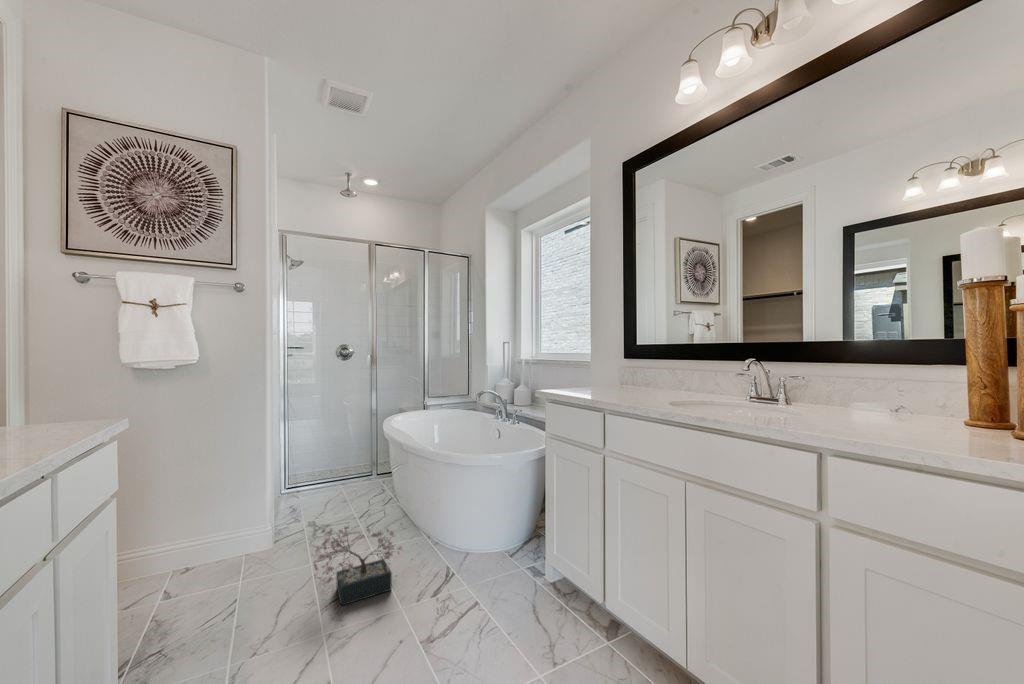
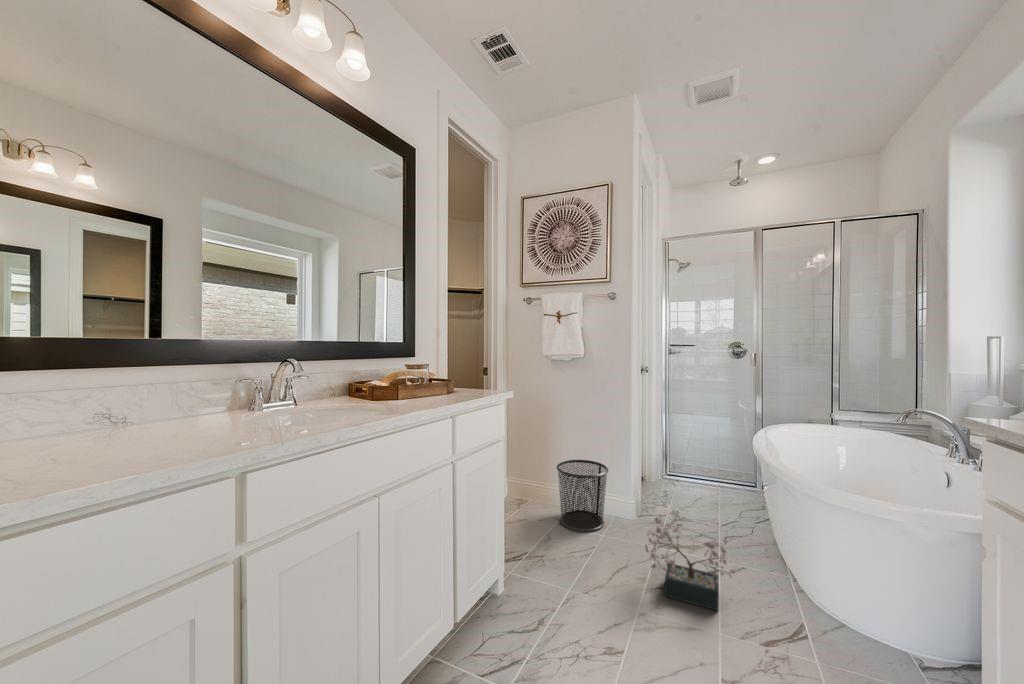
waste bin: none [155,497,241,599] -> present [557,460,608,532]

